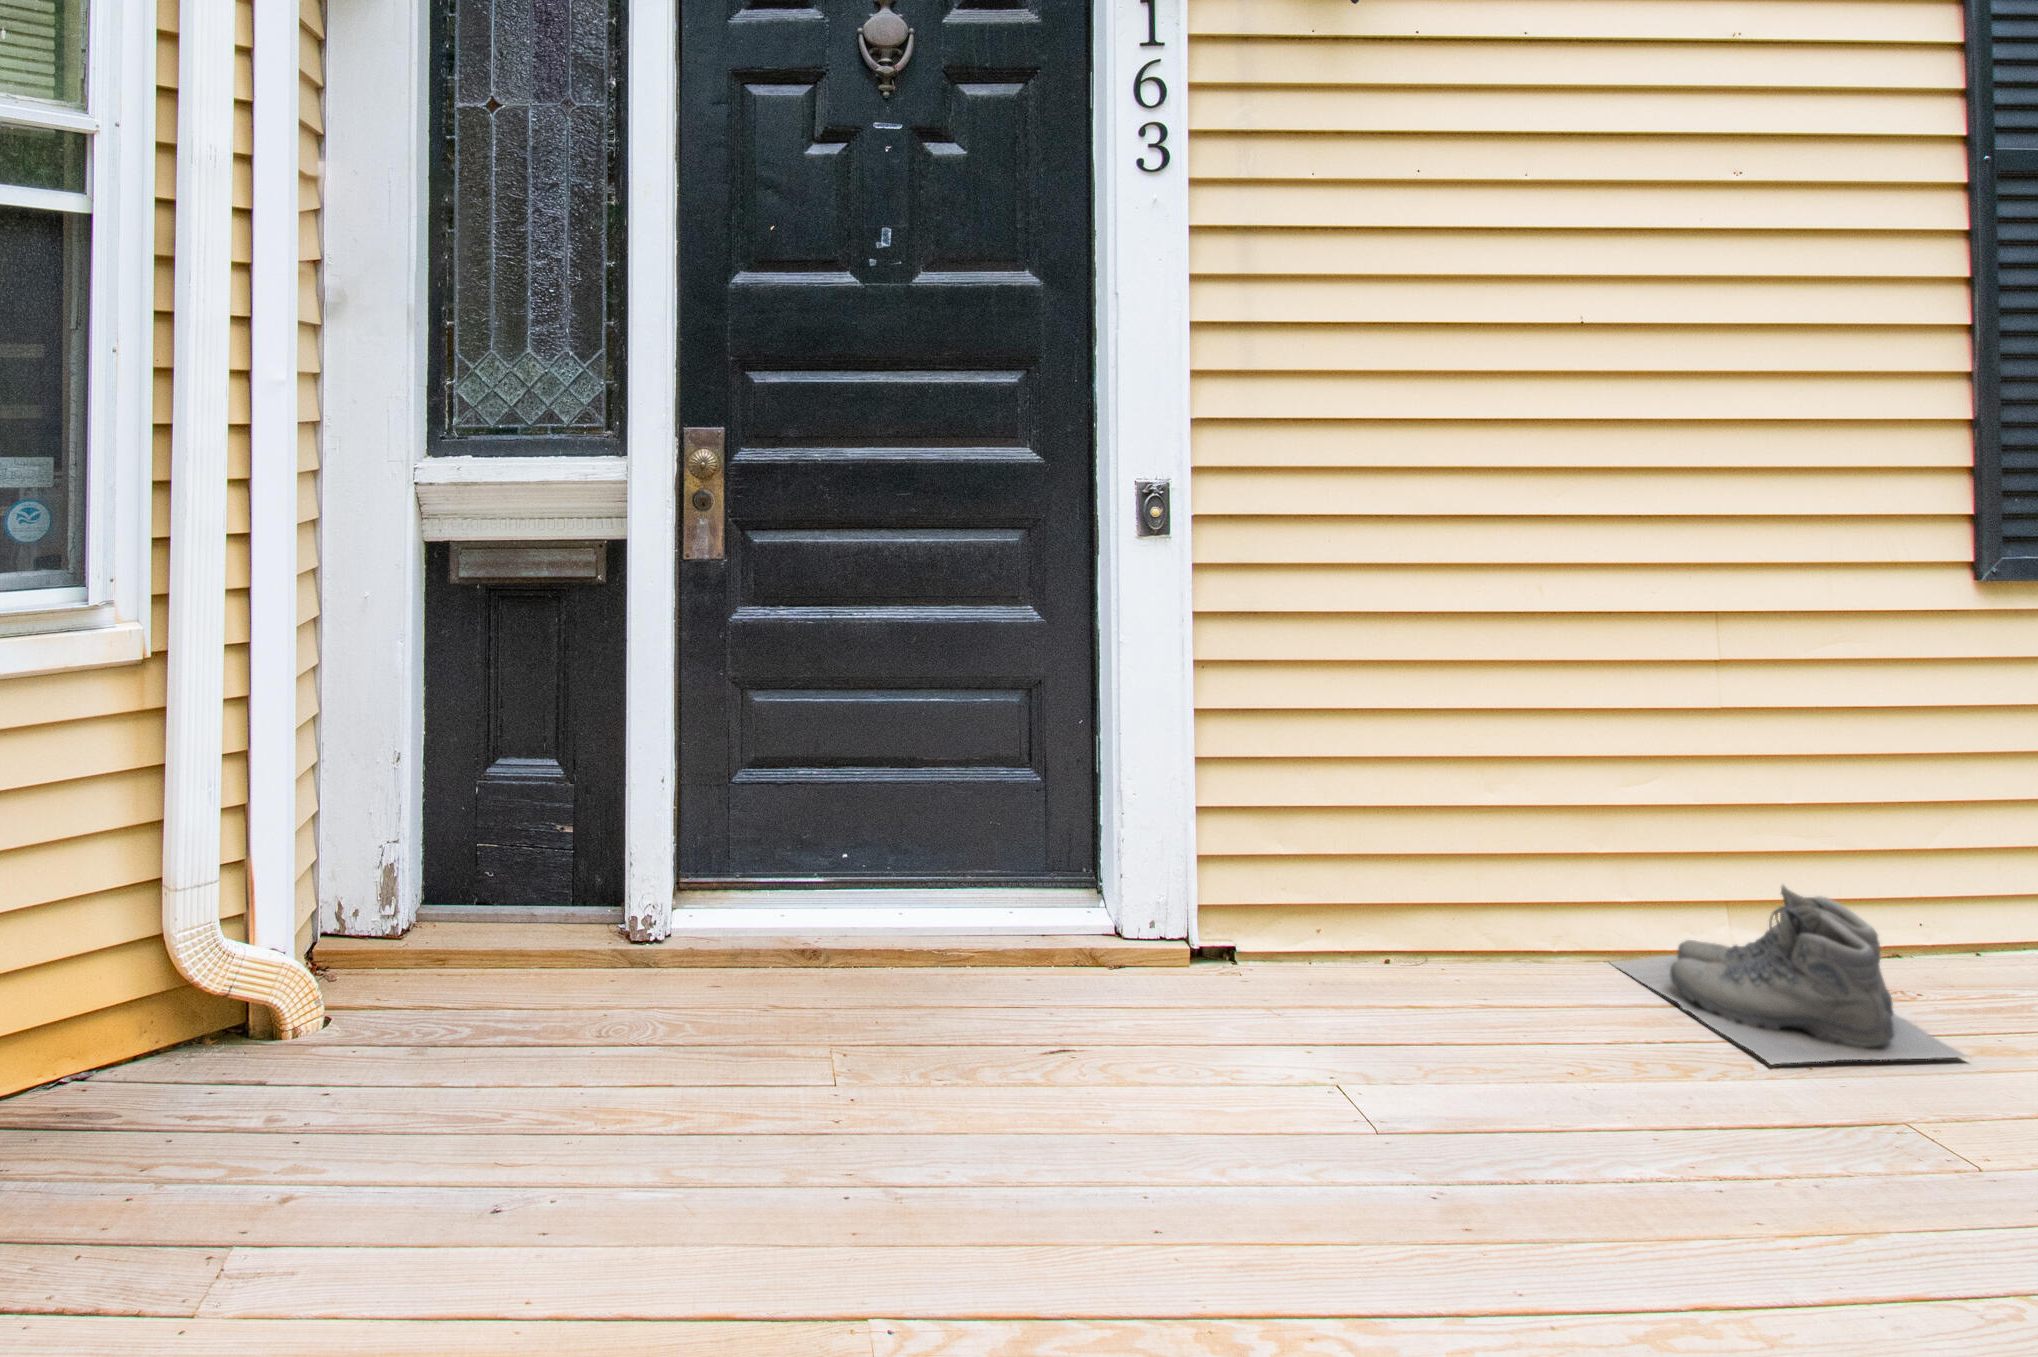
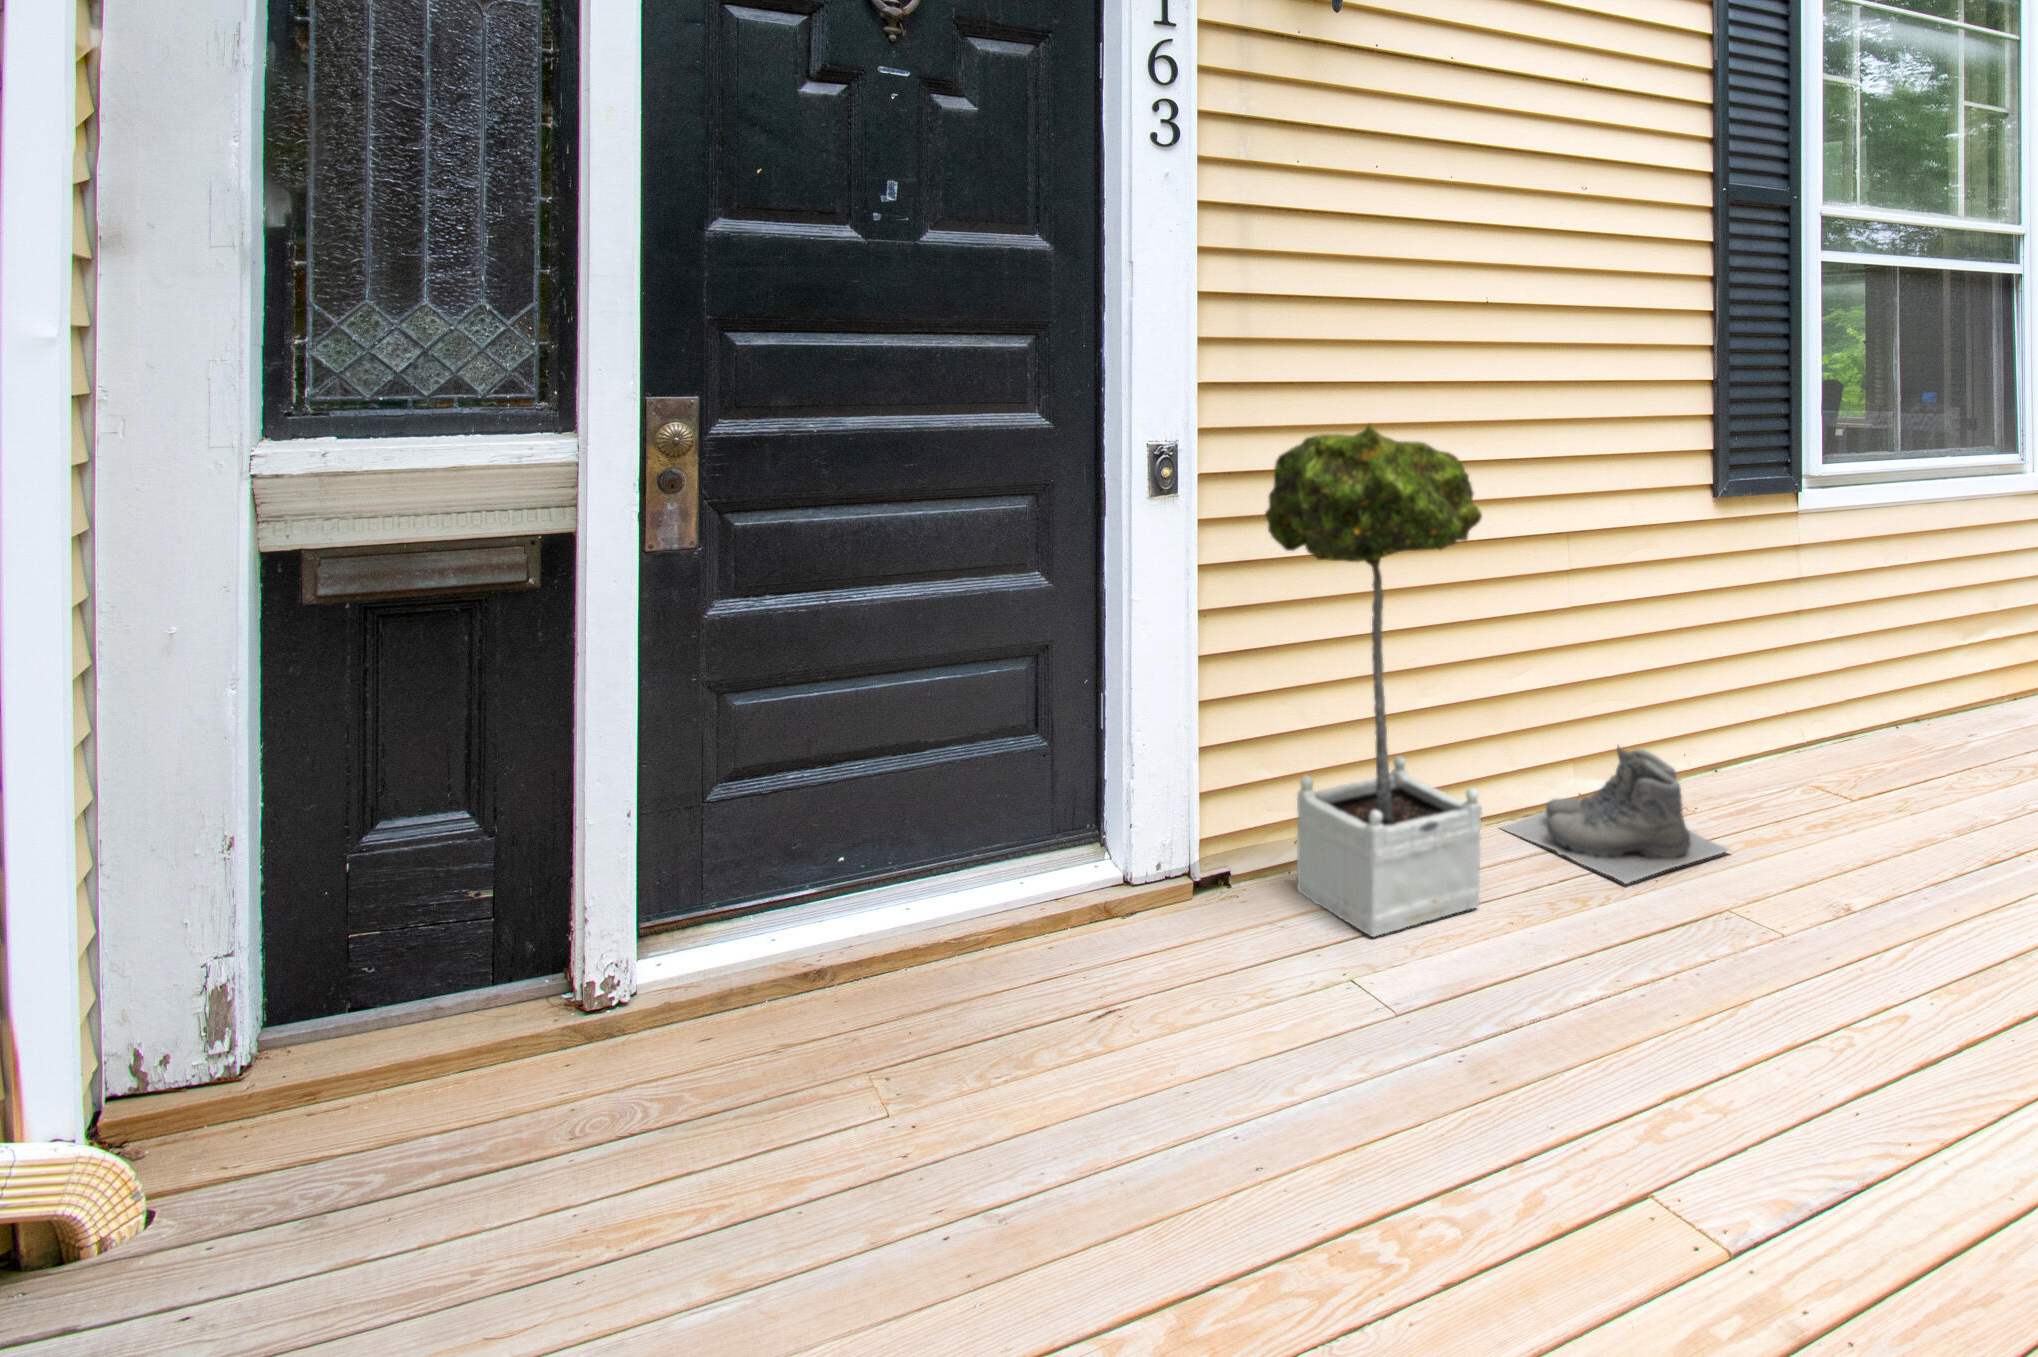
potted tree: none [1268,461,1541,1049] -> present [1265,424,1482,937]

